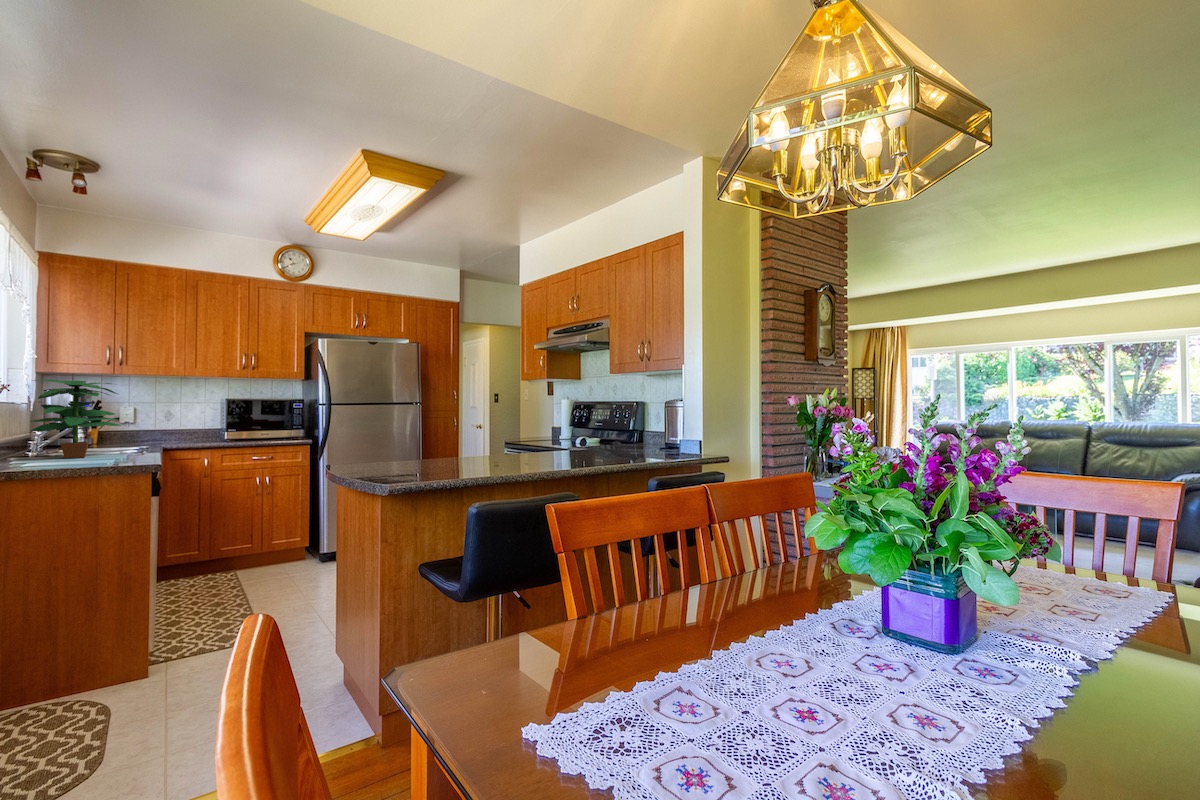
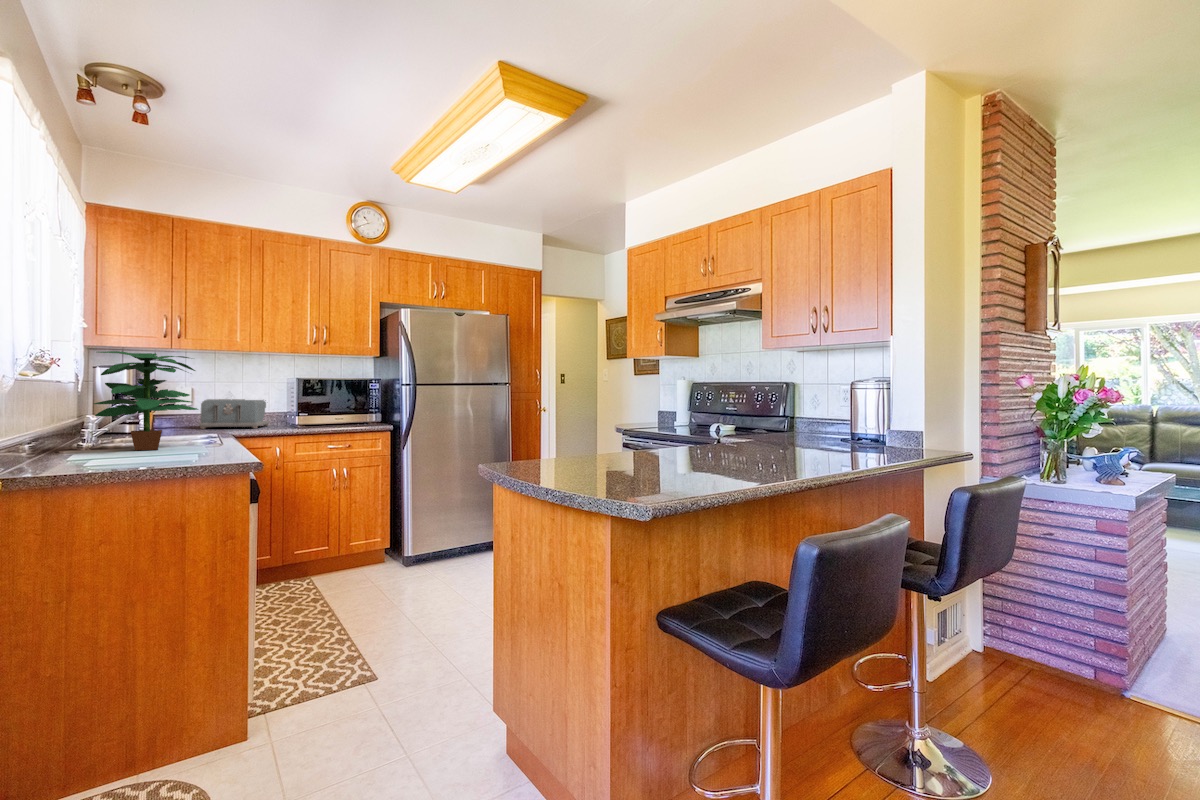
toaster: none [138,417,204,442] -> present [199,399,269,429]

